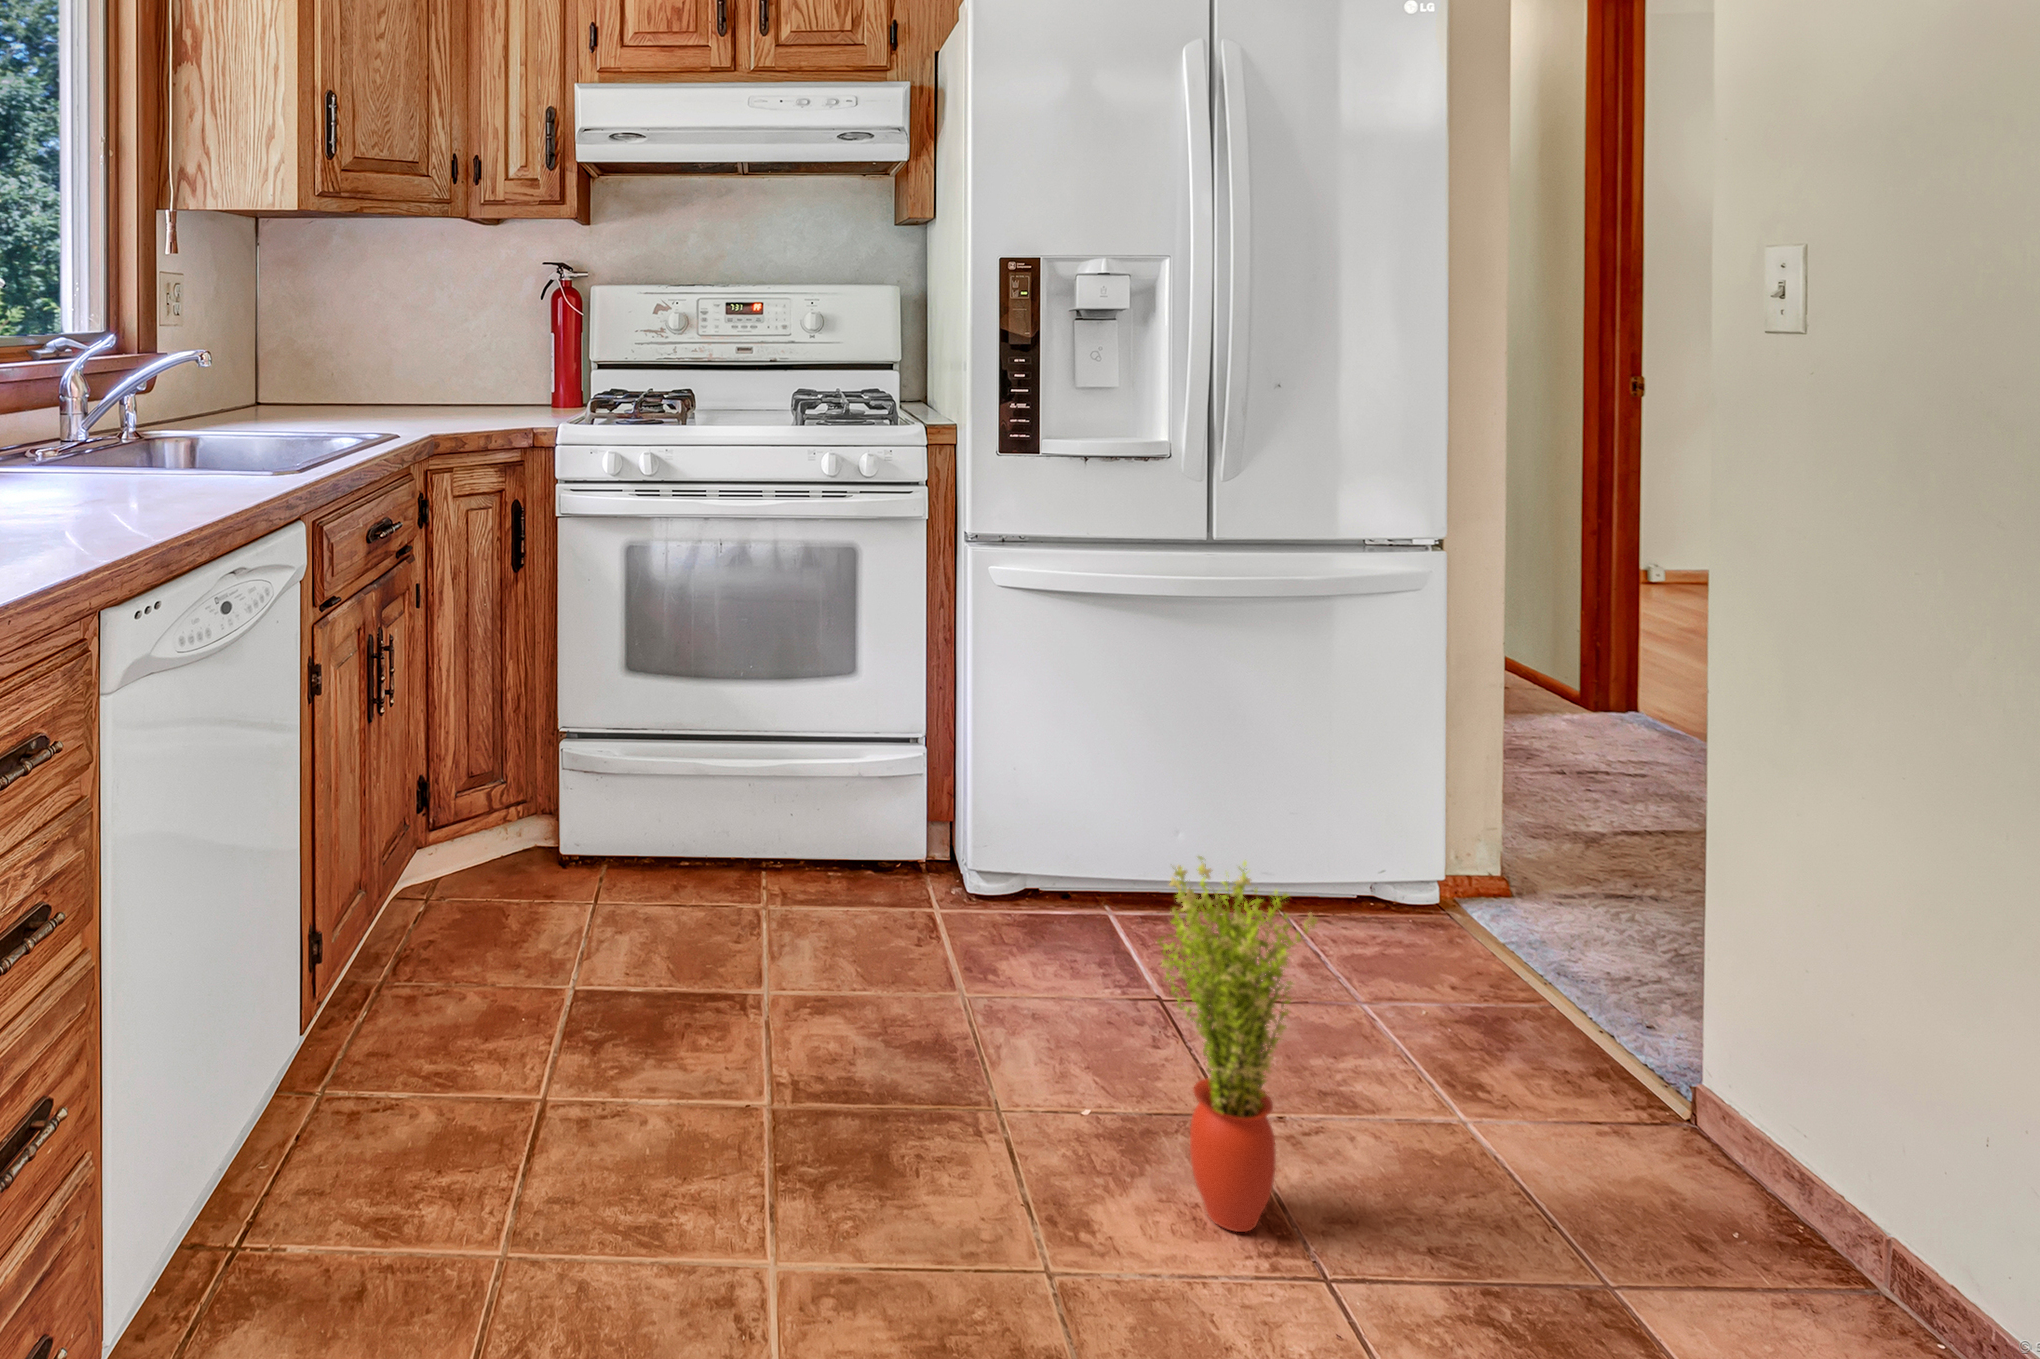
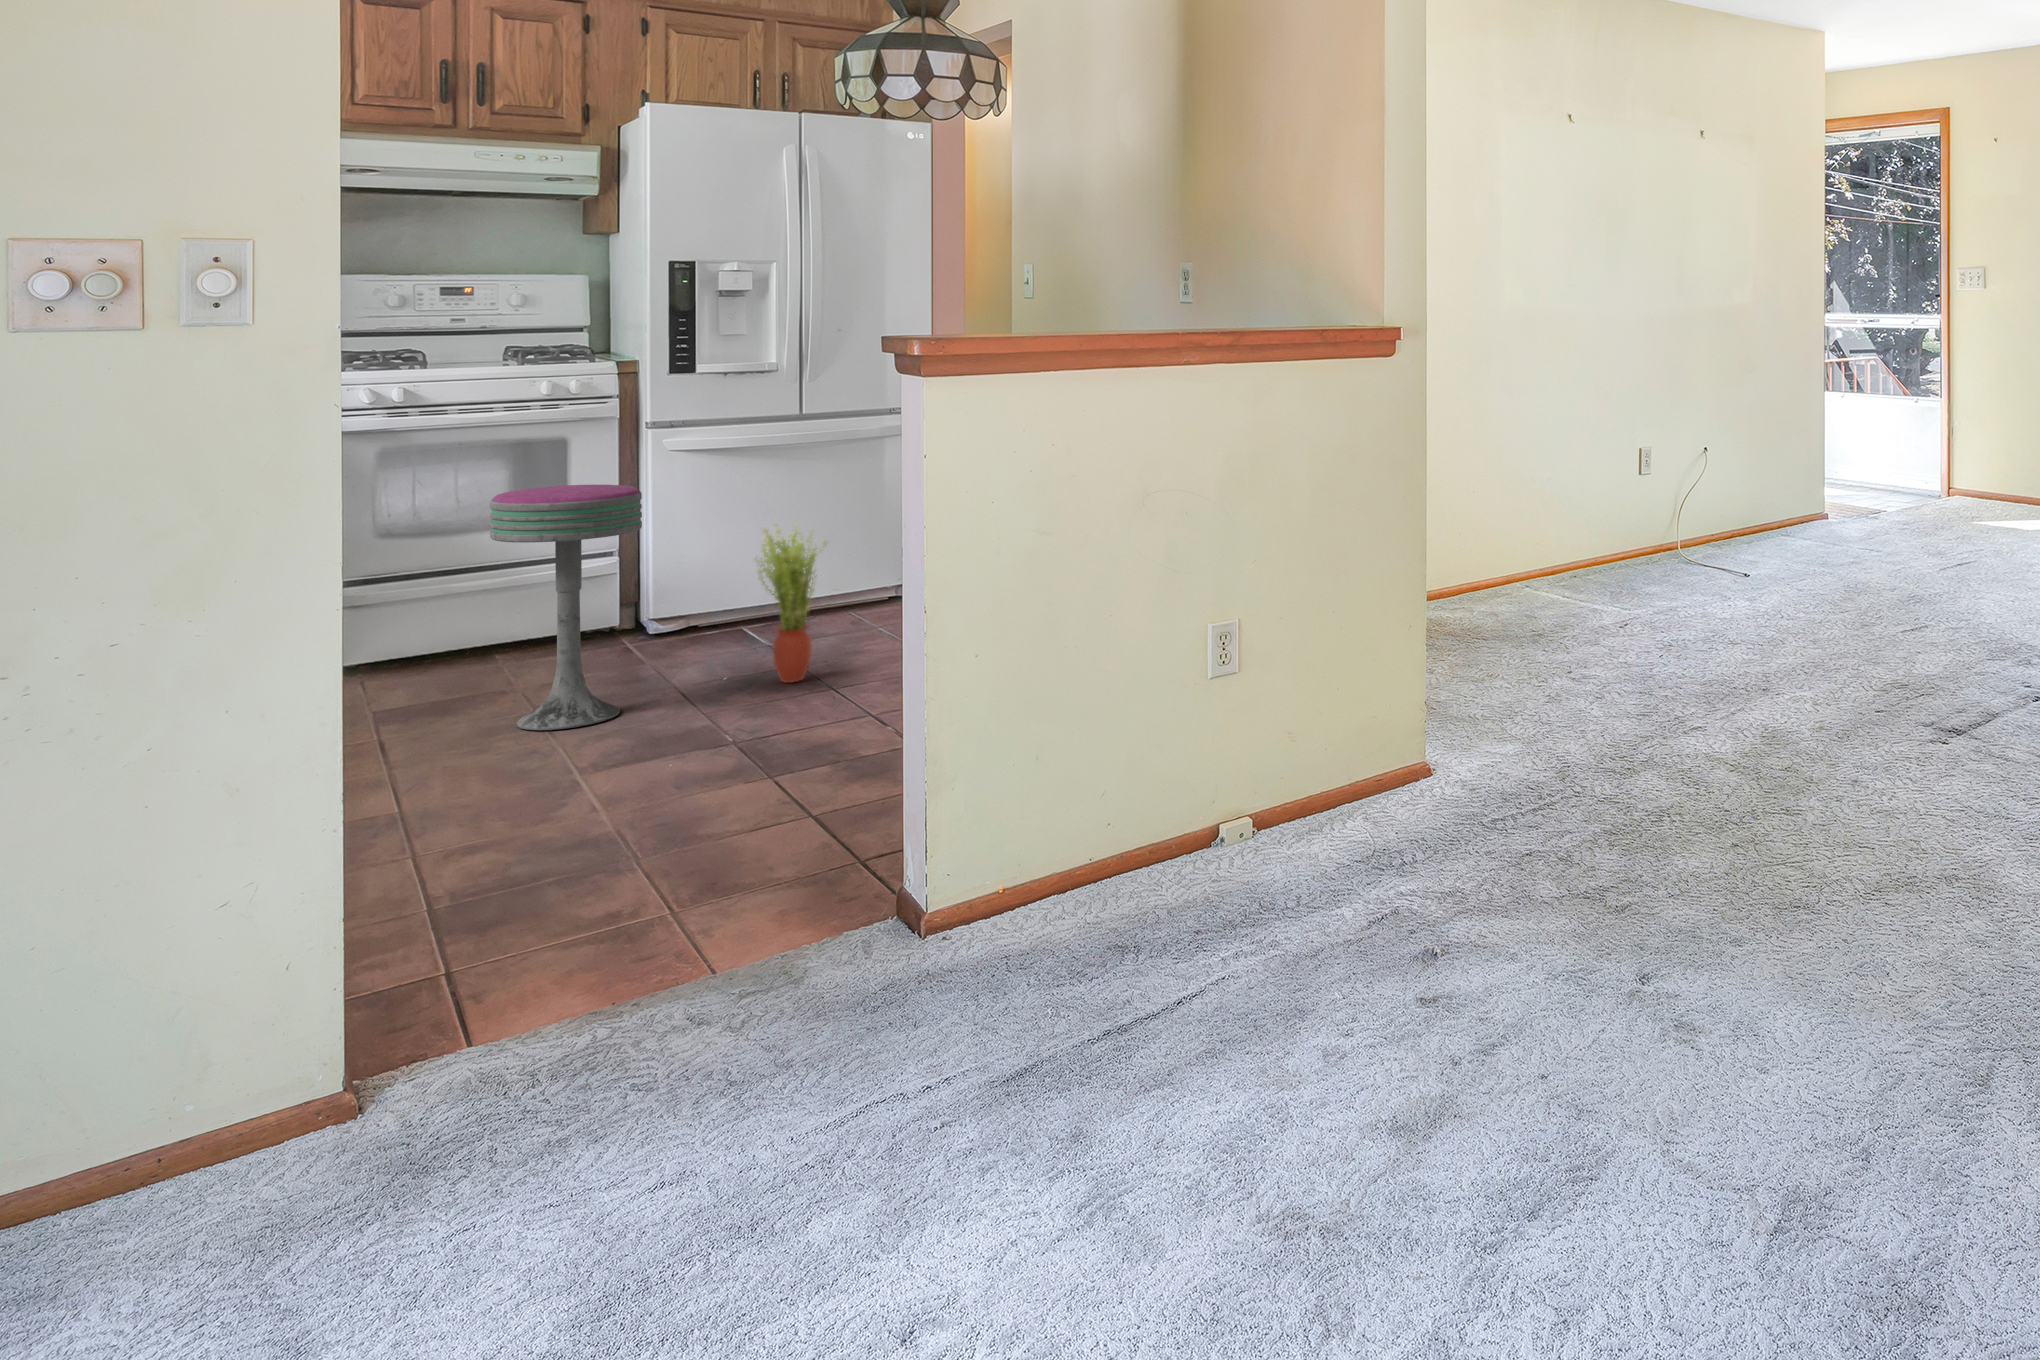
bar stool: none [671,713,934,1276] -> present [490,485,642,730]

